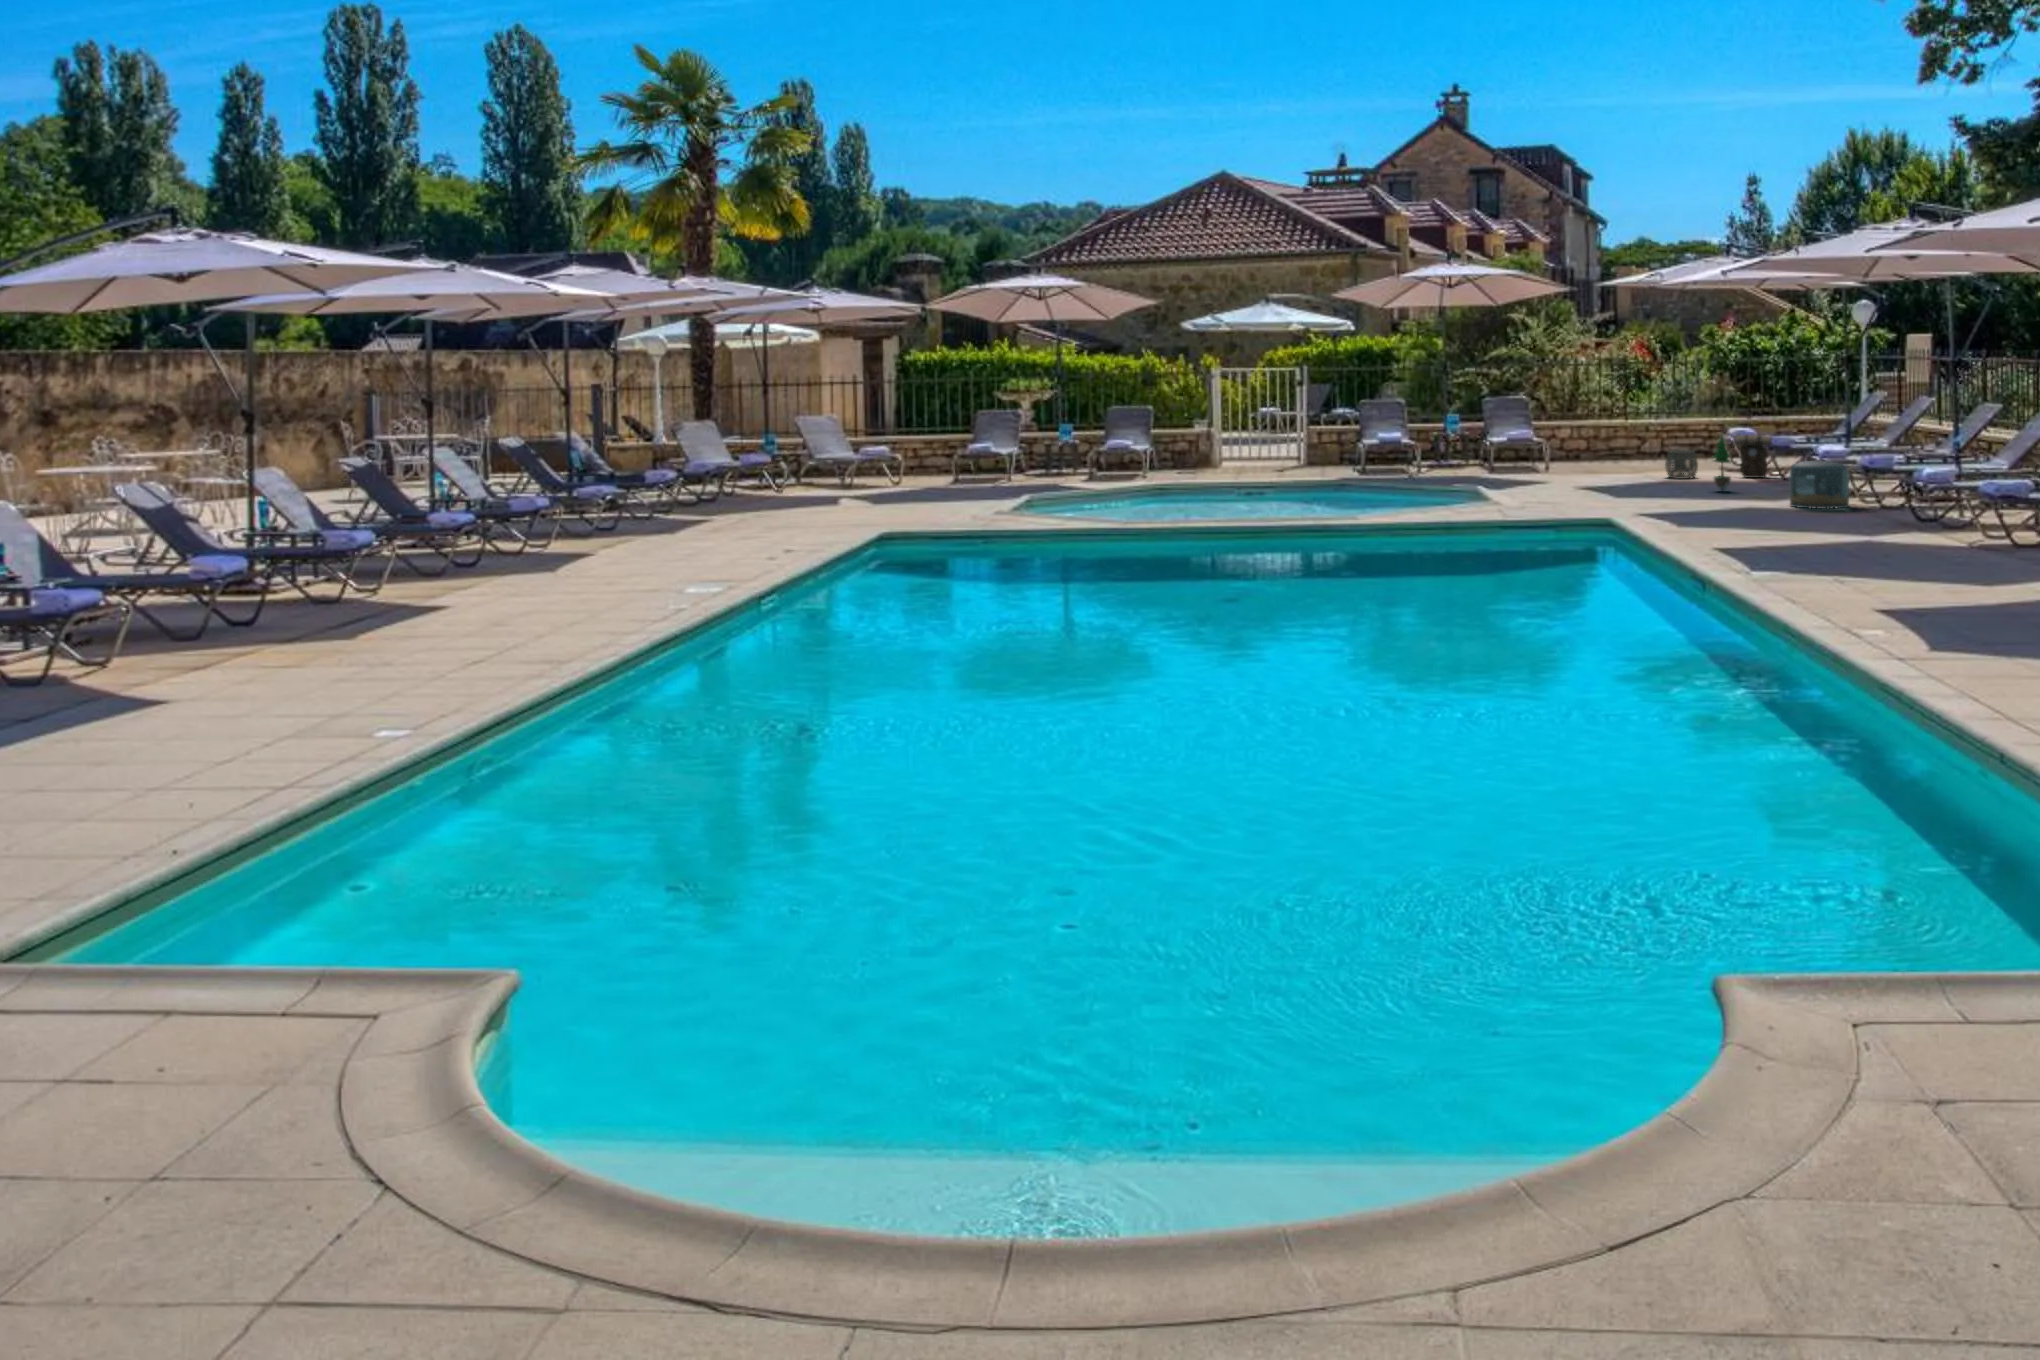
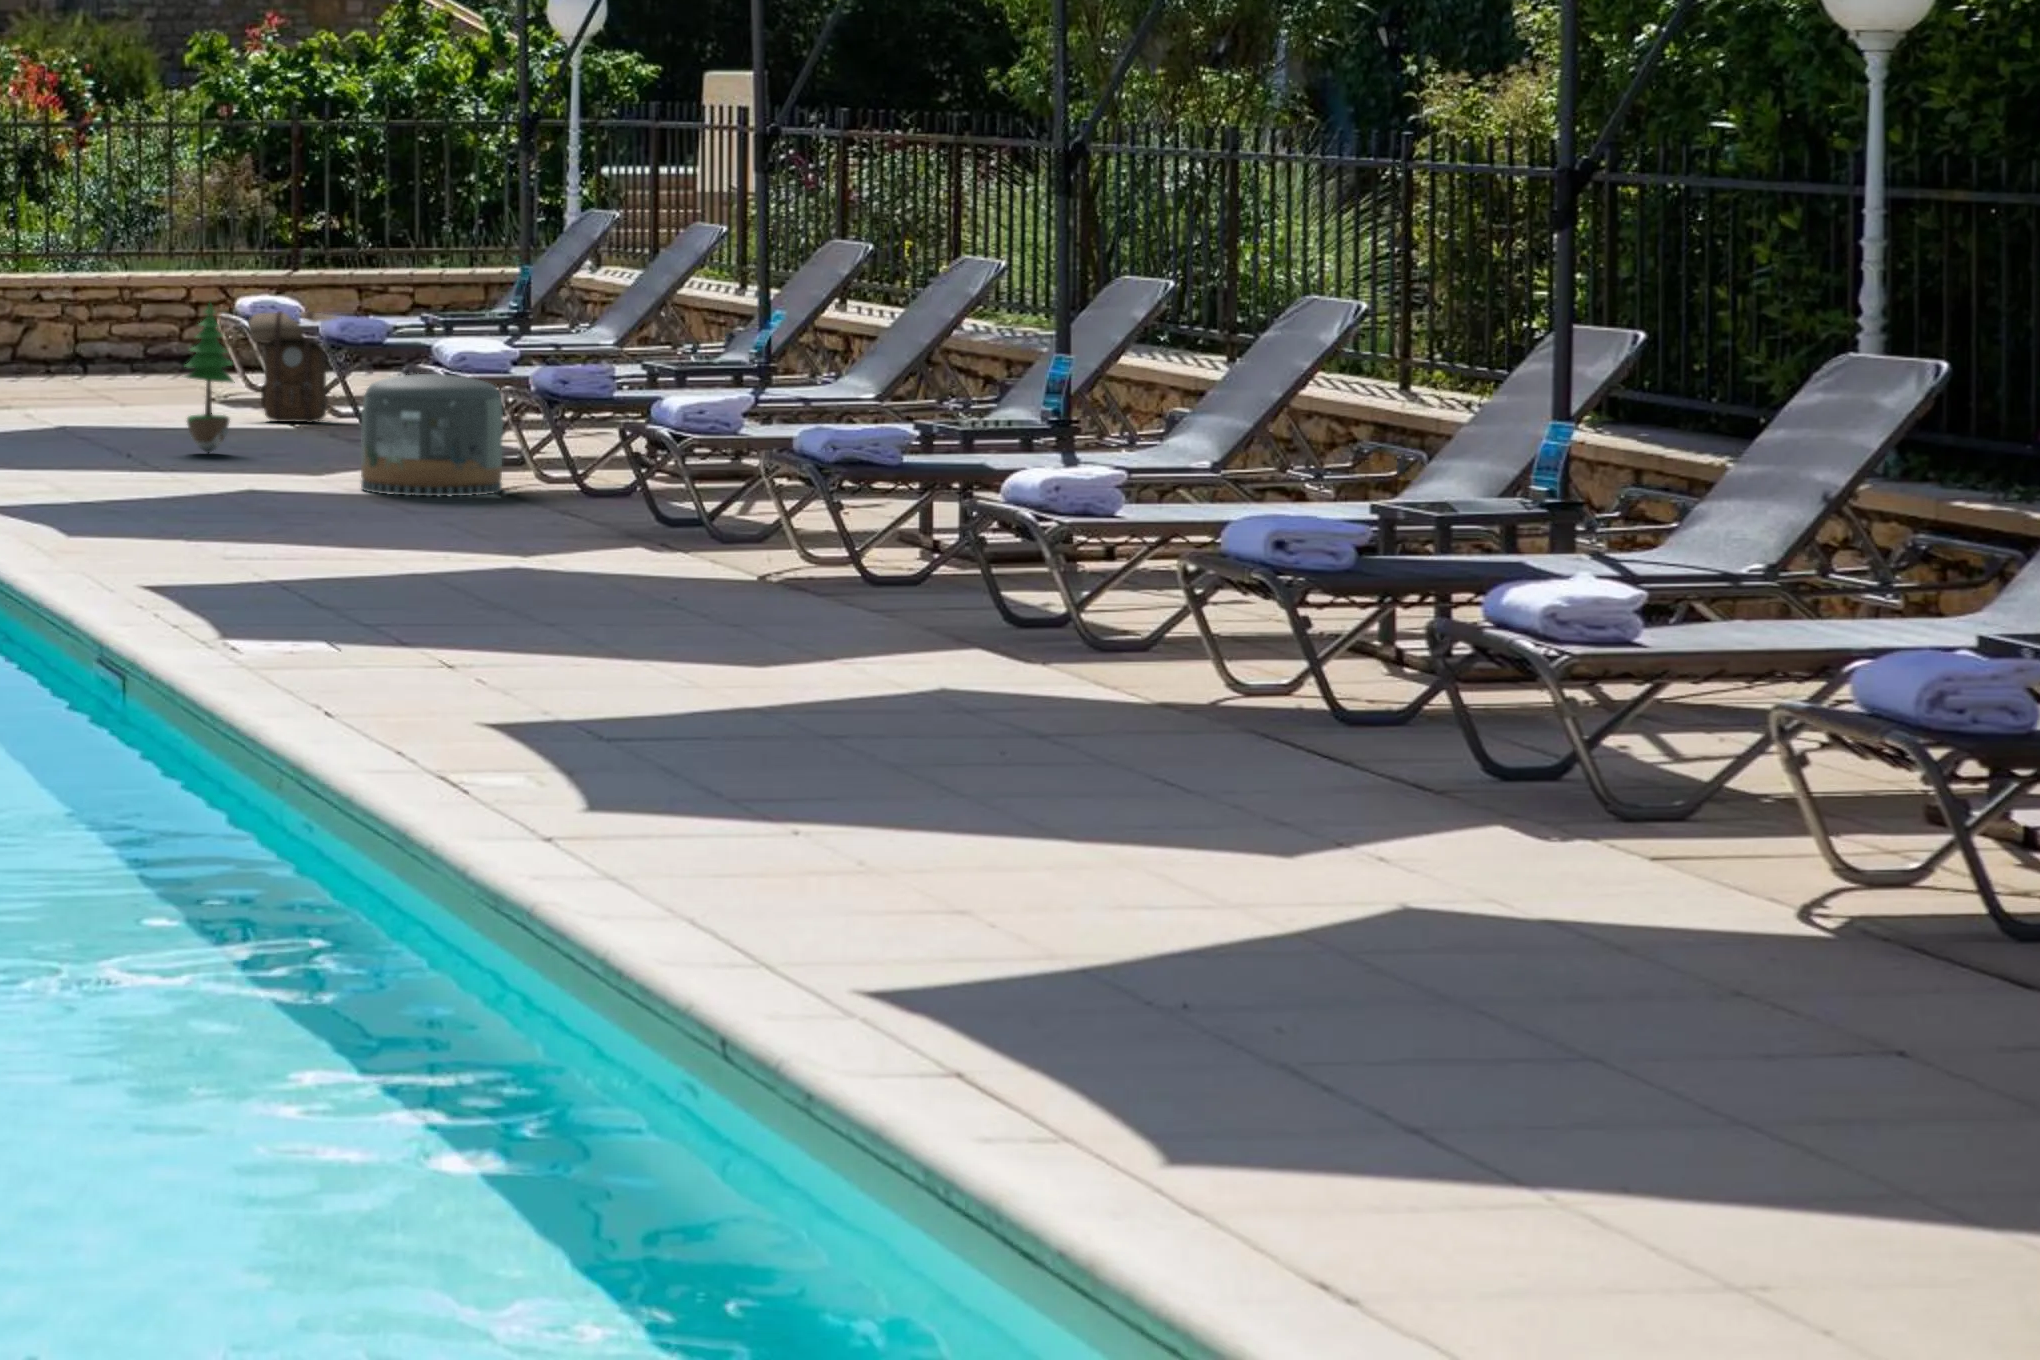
woven basket: present [1665,450,1698,479] -> none [76,350,159,424]

